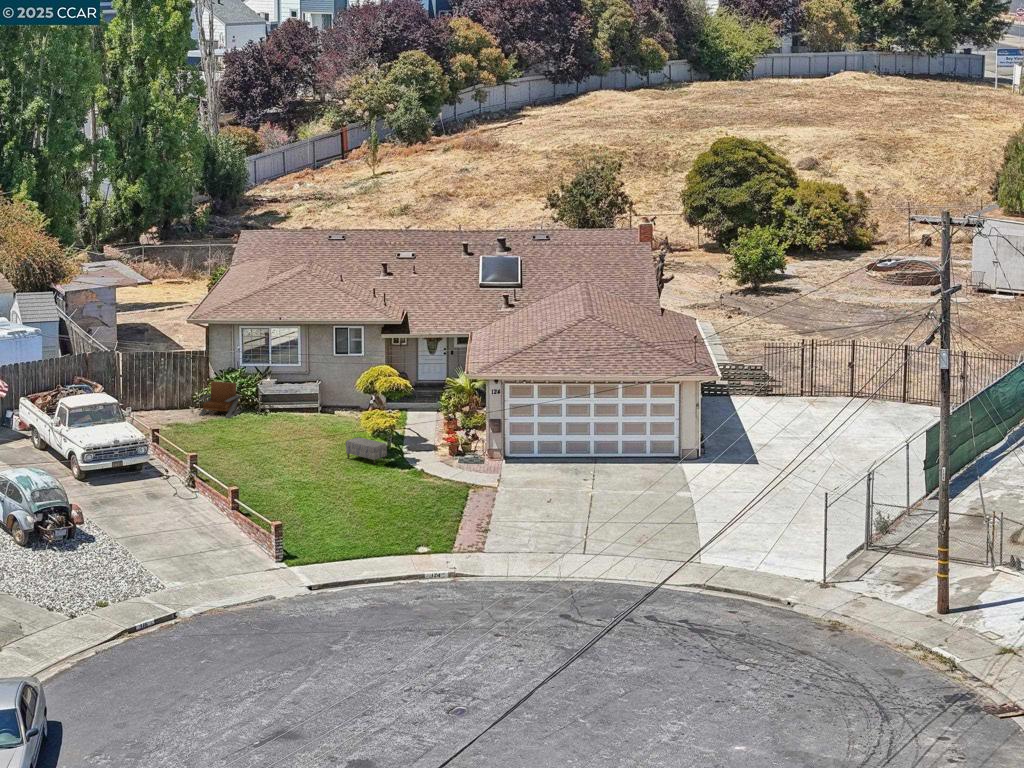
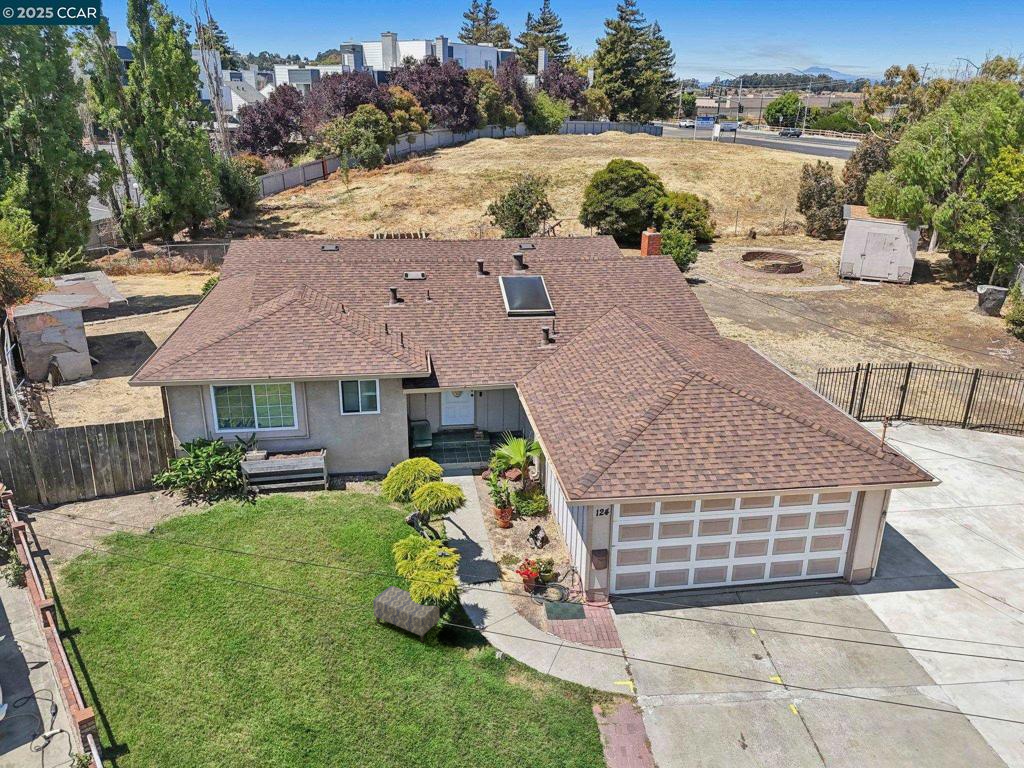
lounge chair: present [199,381,241,418] -> none [154,462,218,517]

